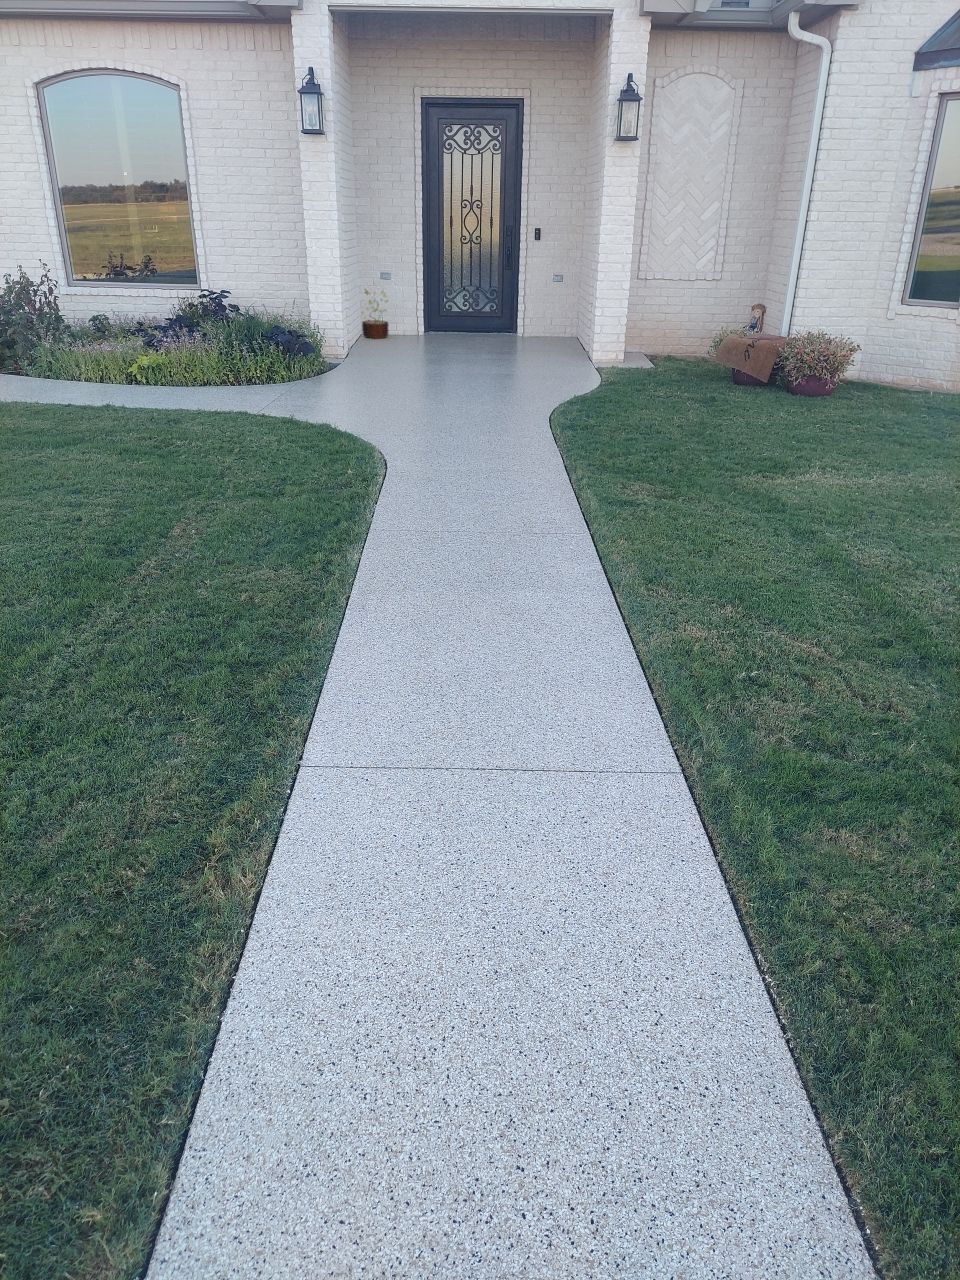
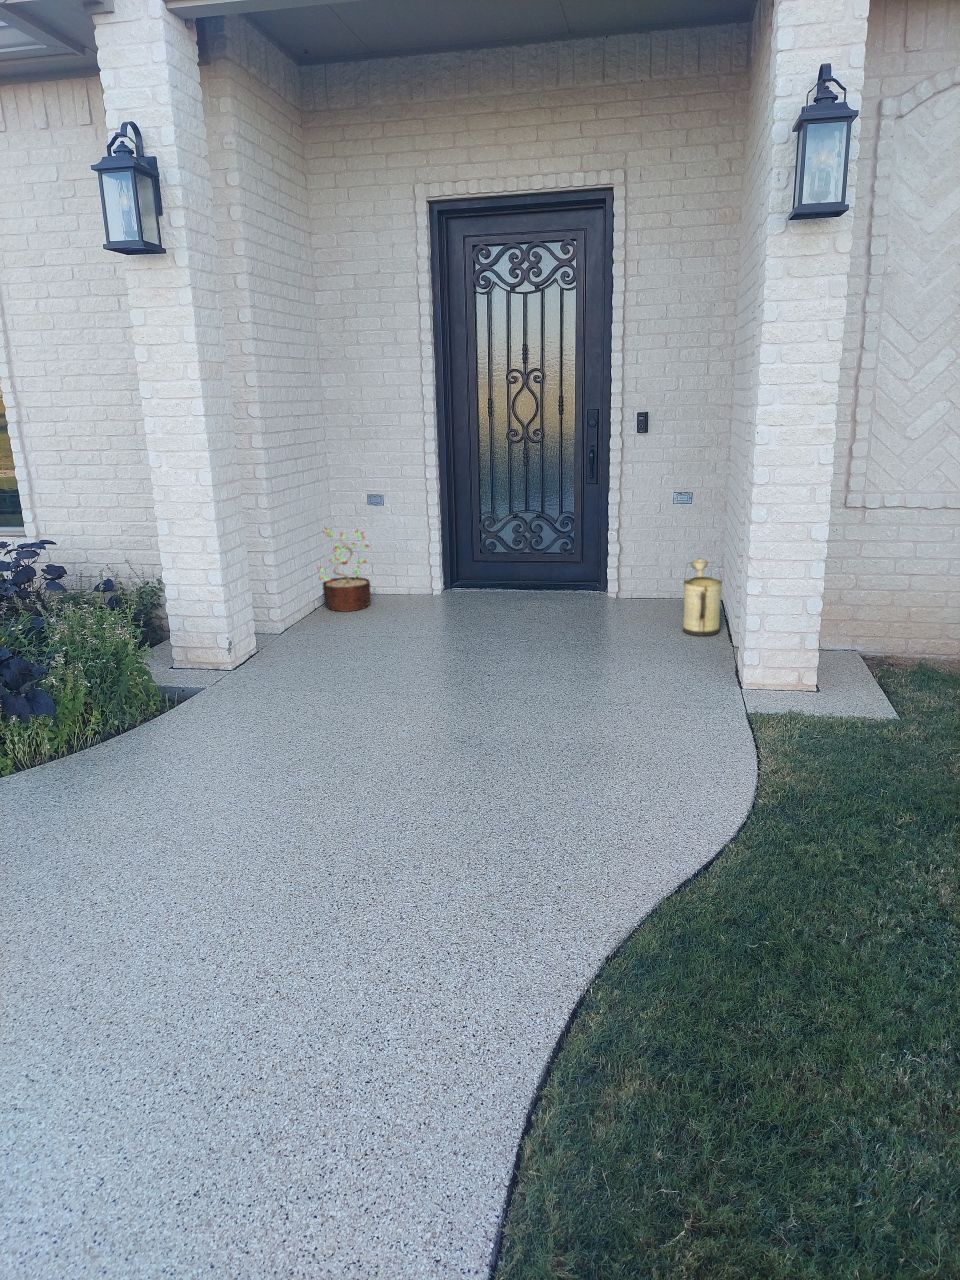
watering can: none [559,309,579,347] -> present [683,559,722,636]

